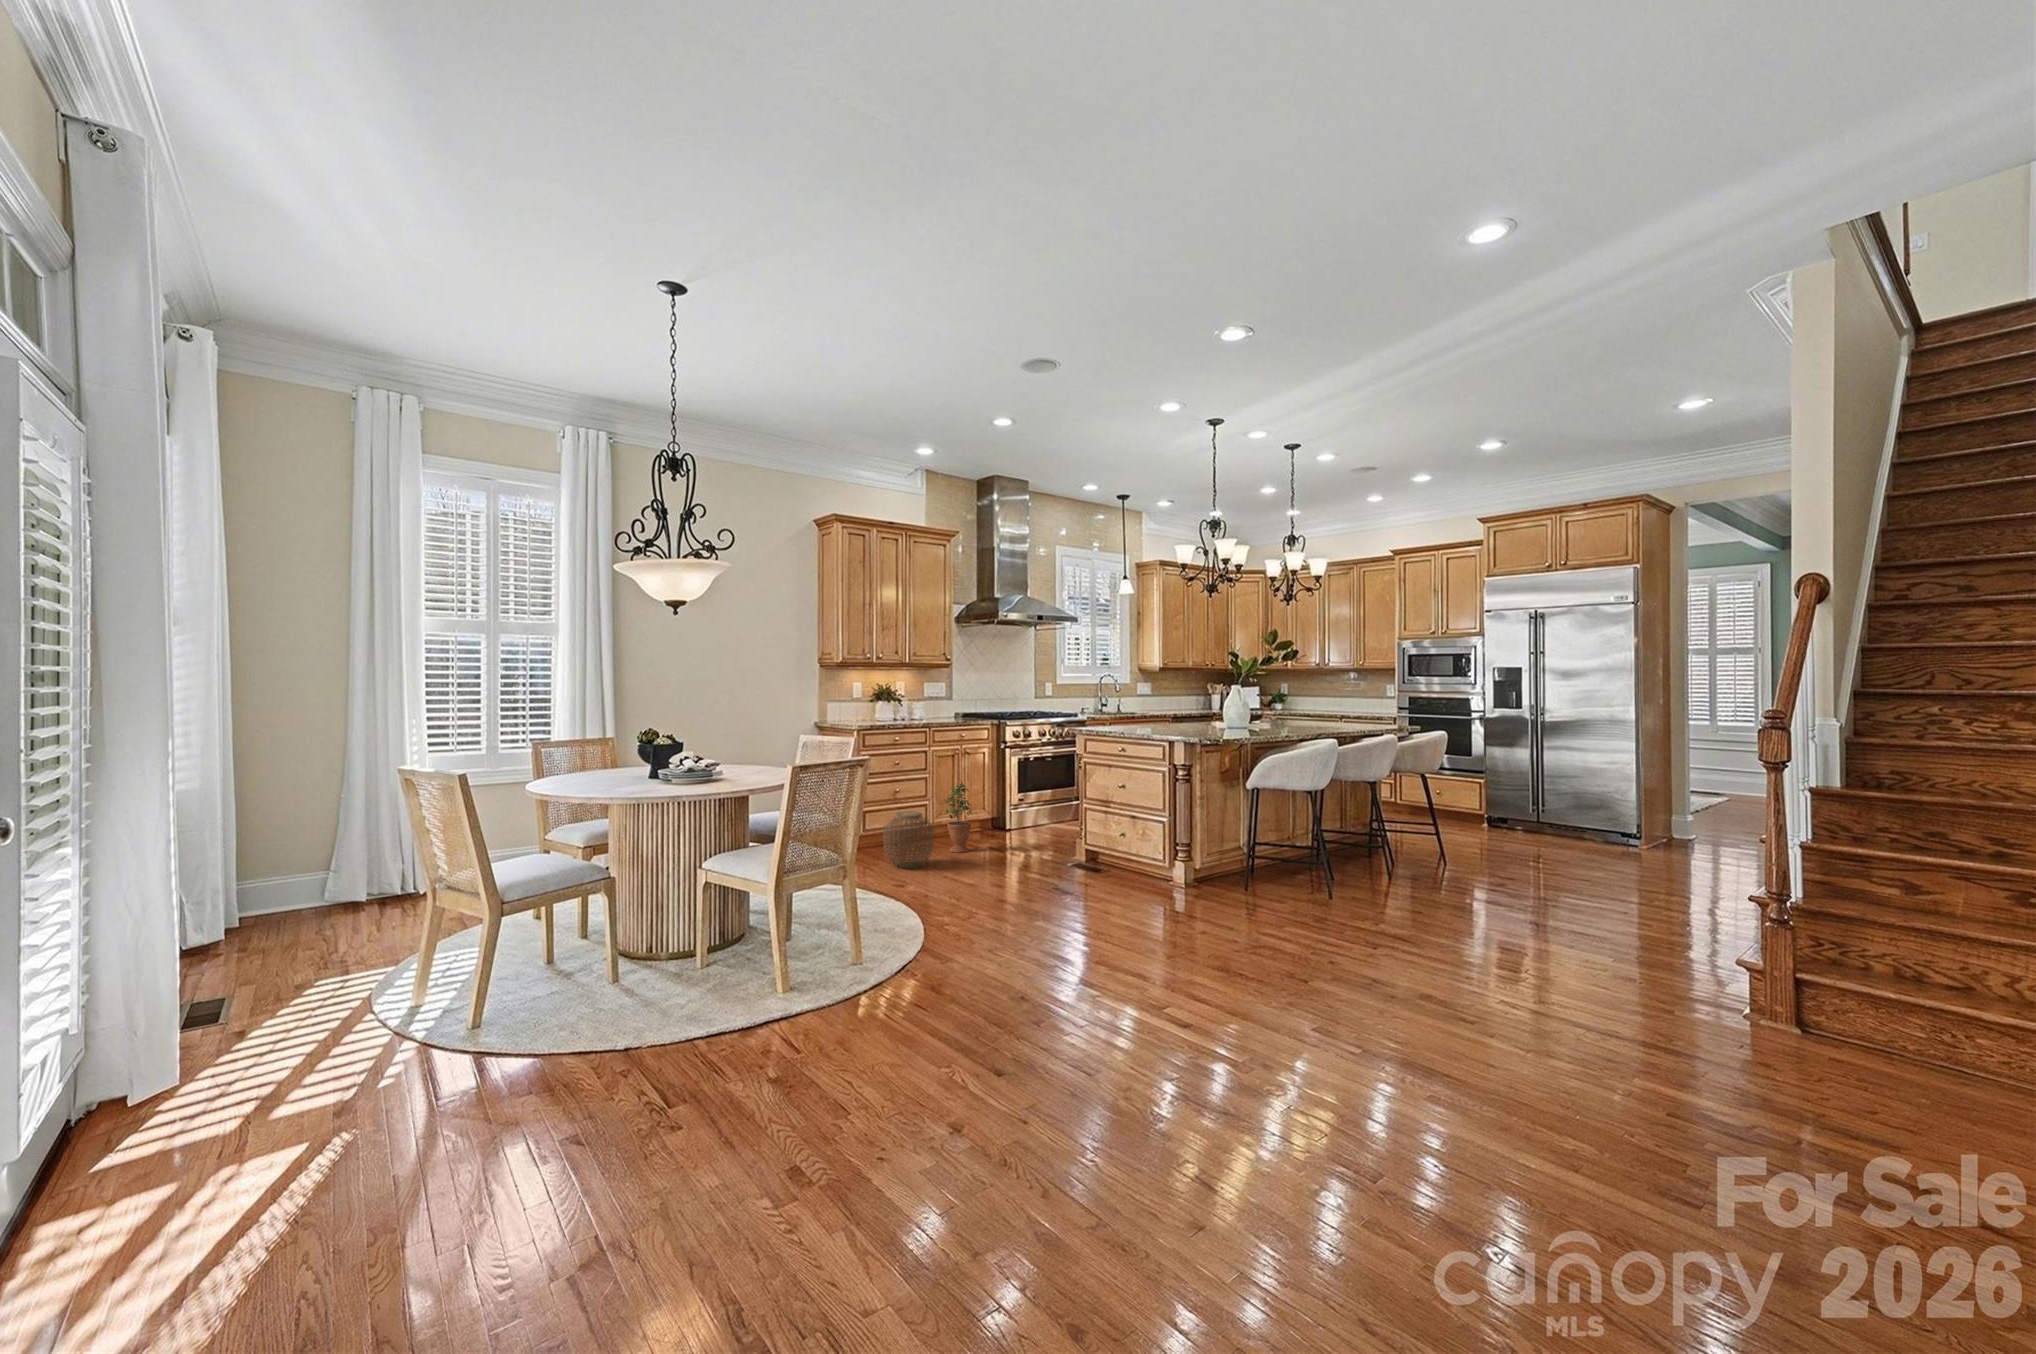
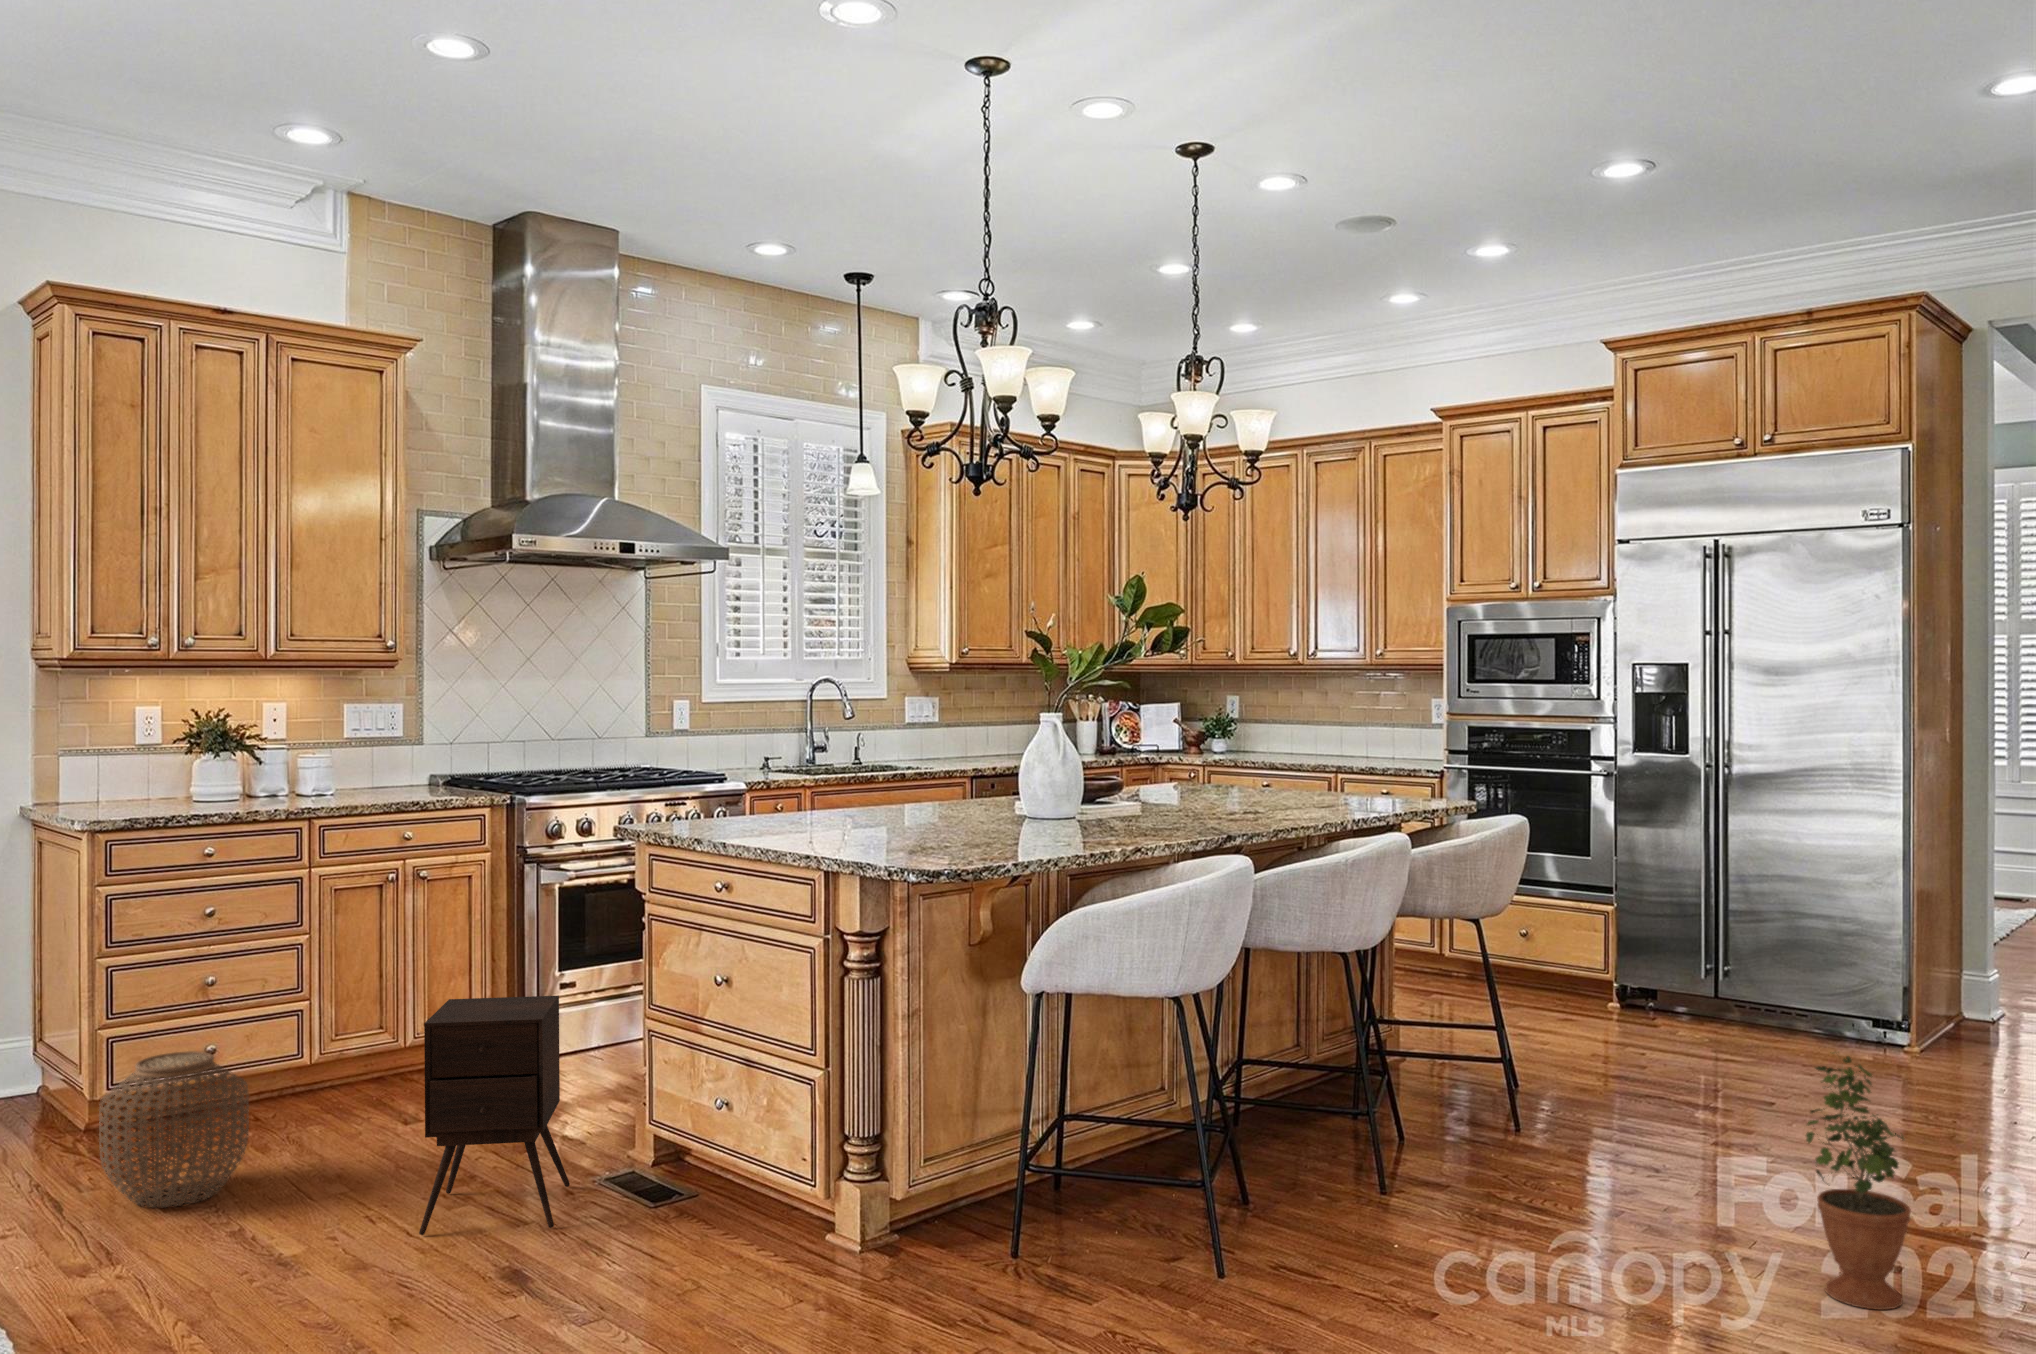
potted plant: present [944,783,972,853] -> present [1806,1056,1911,1310]
side table: none [1011,792,1061,878] -> present [419,996,570,1235]

